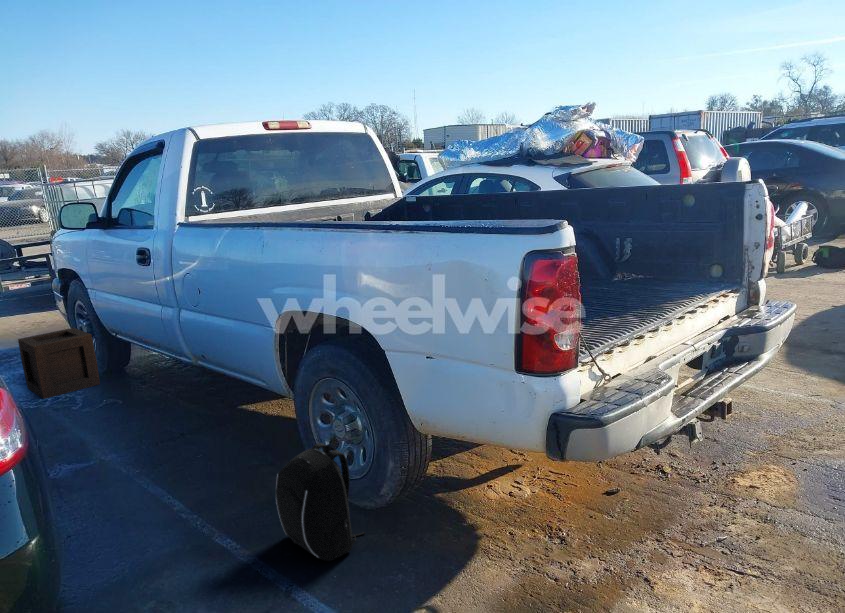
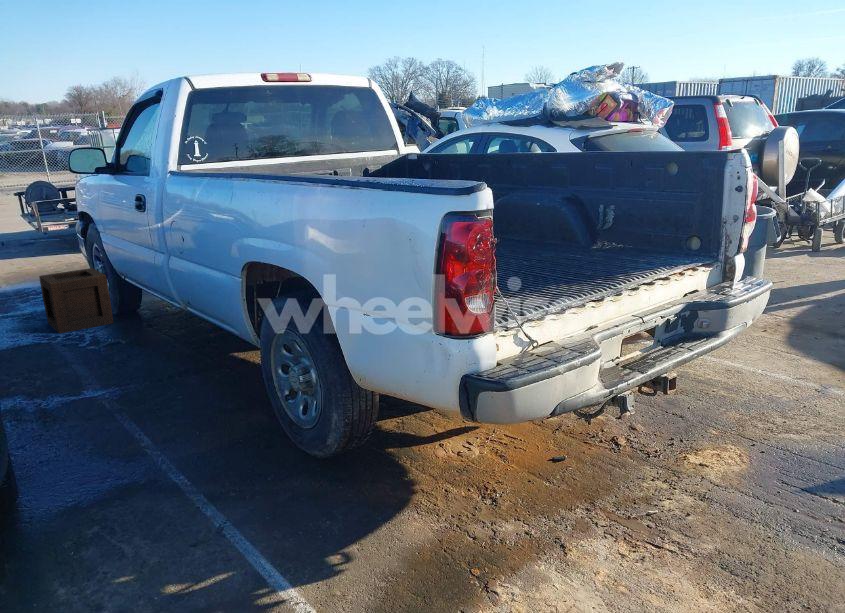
backpack: present [275,443,365,561] -> none [224,391,311,502]

